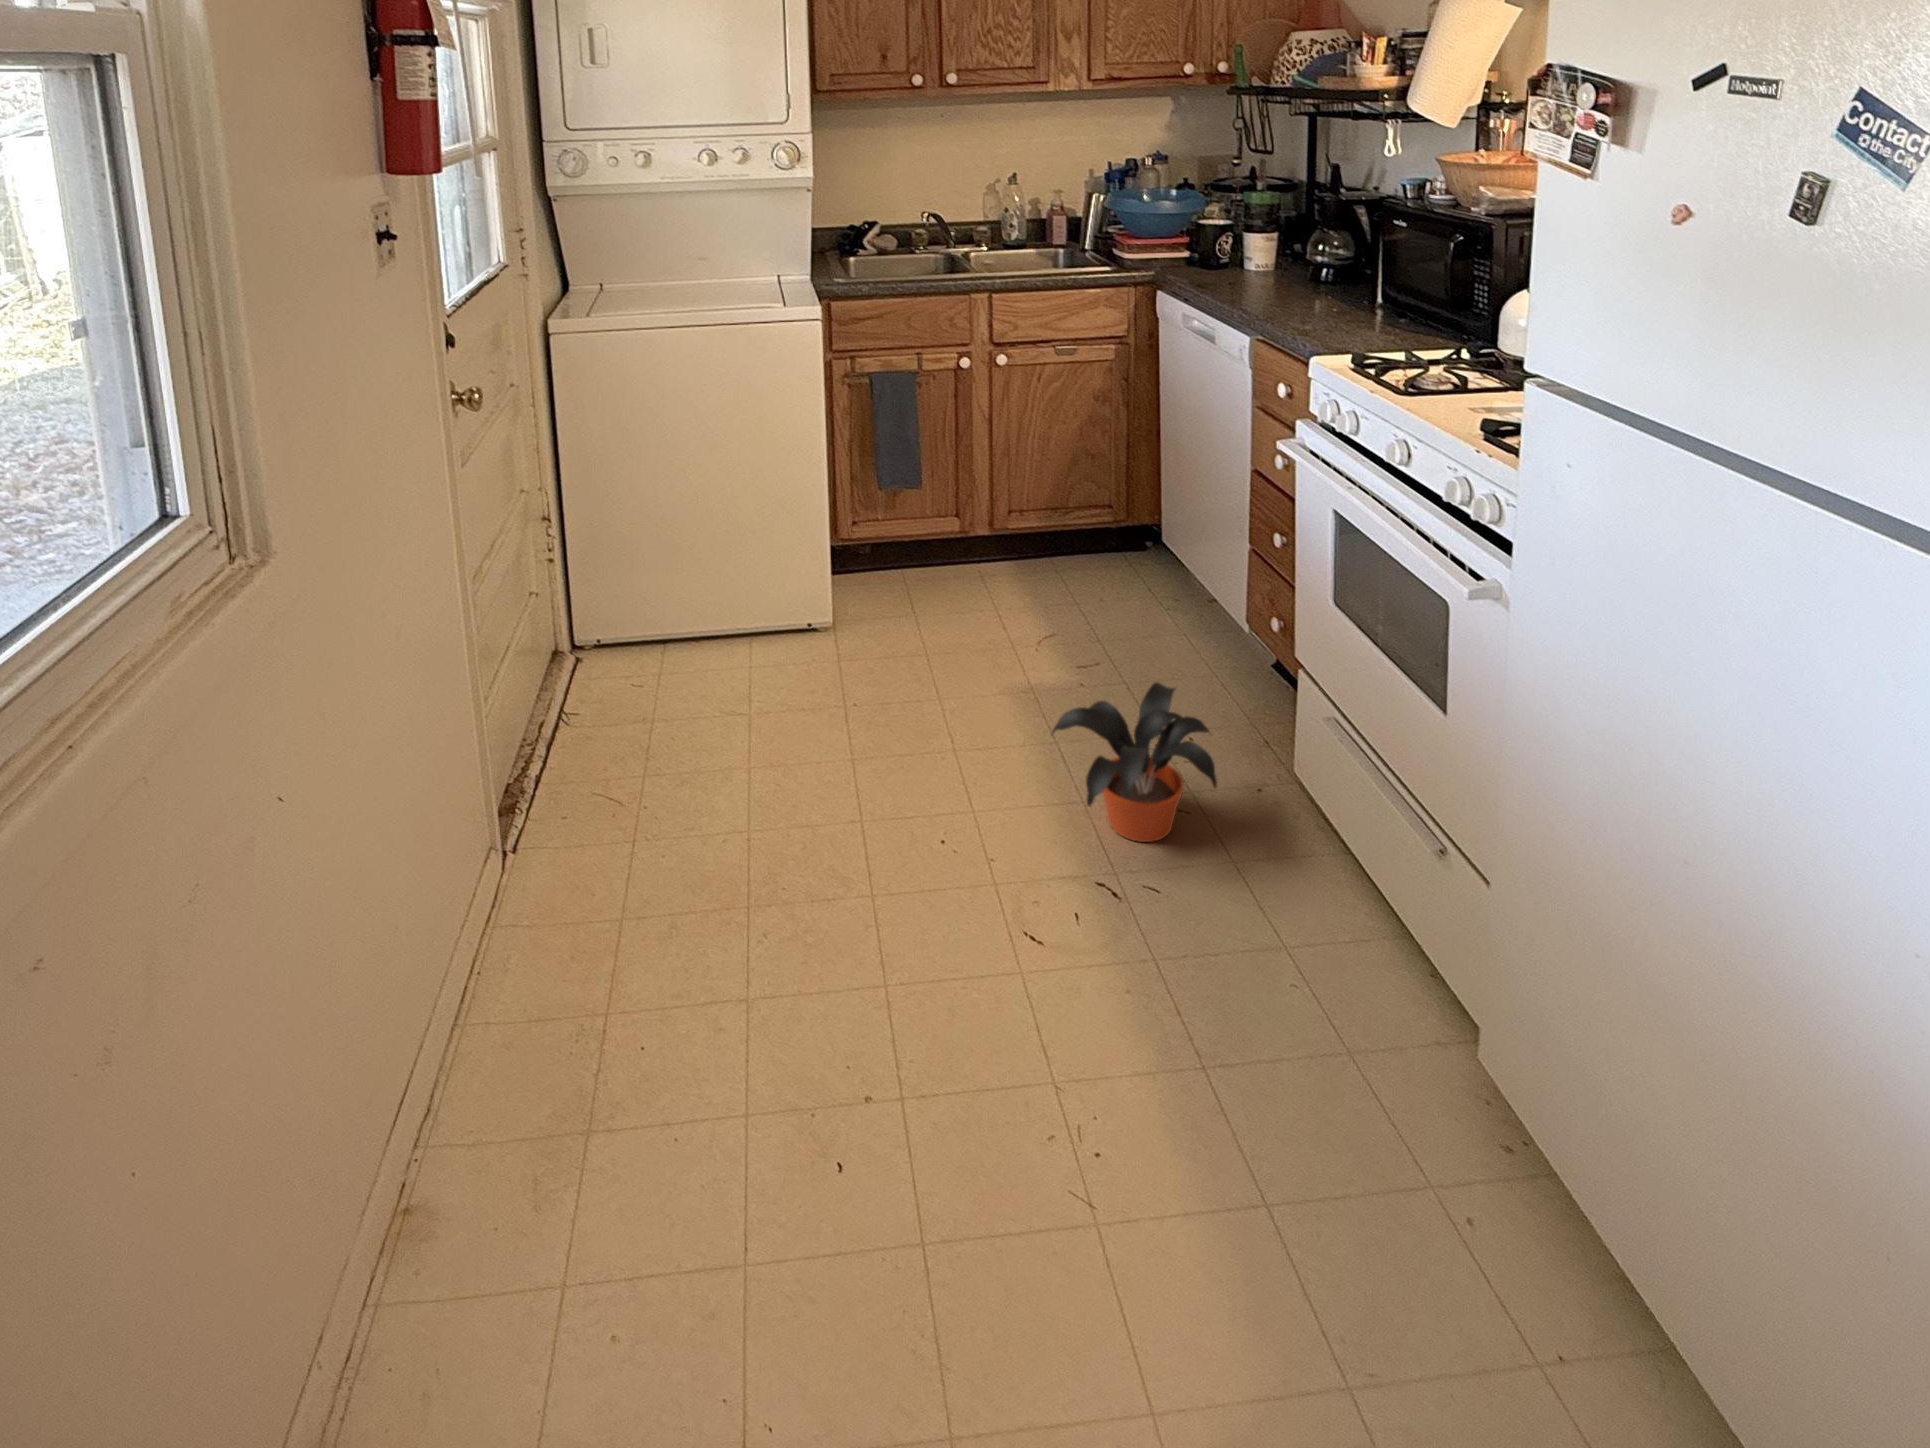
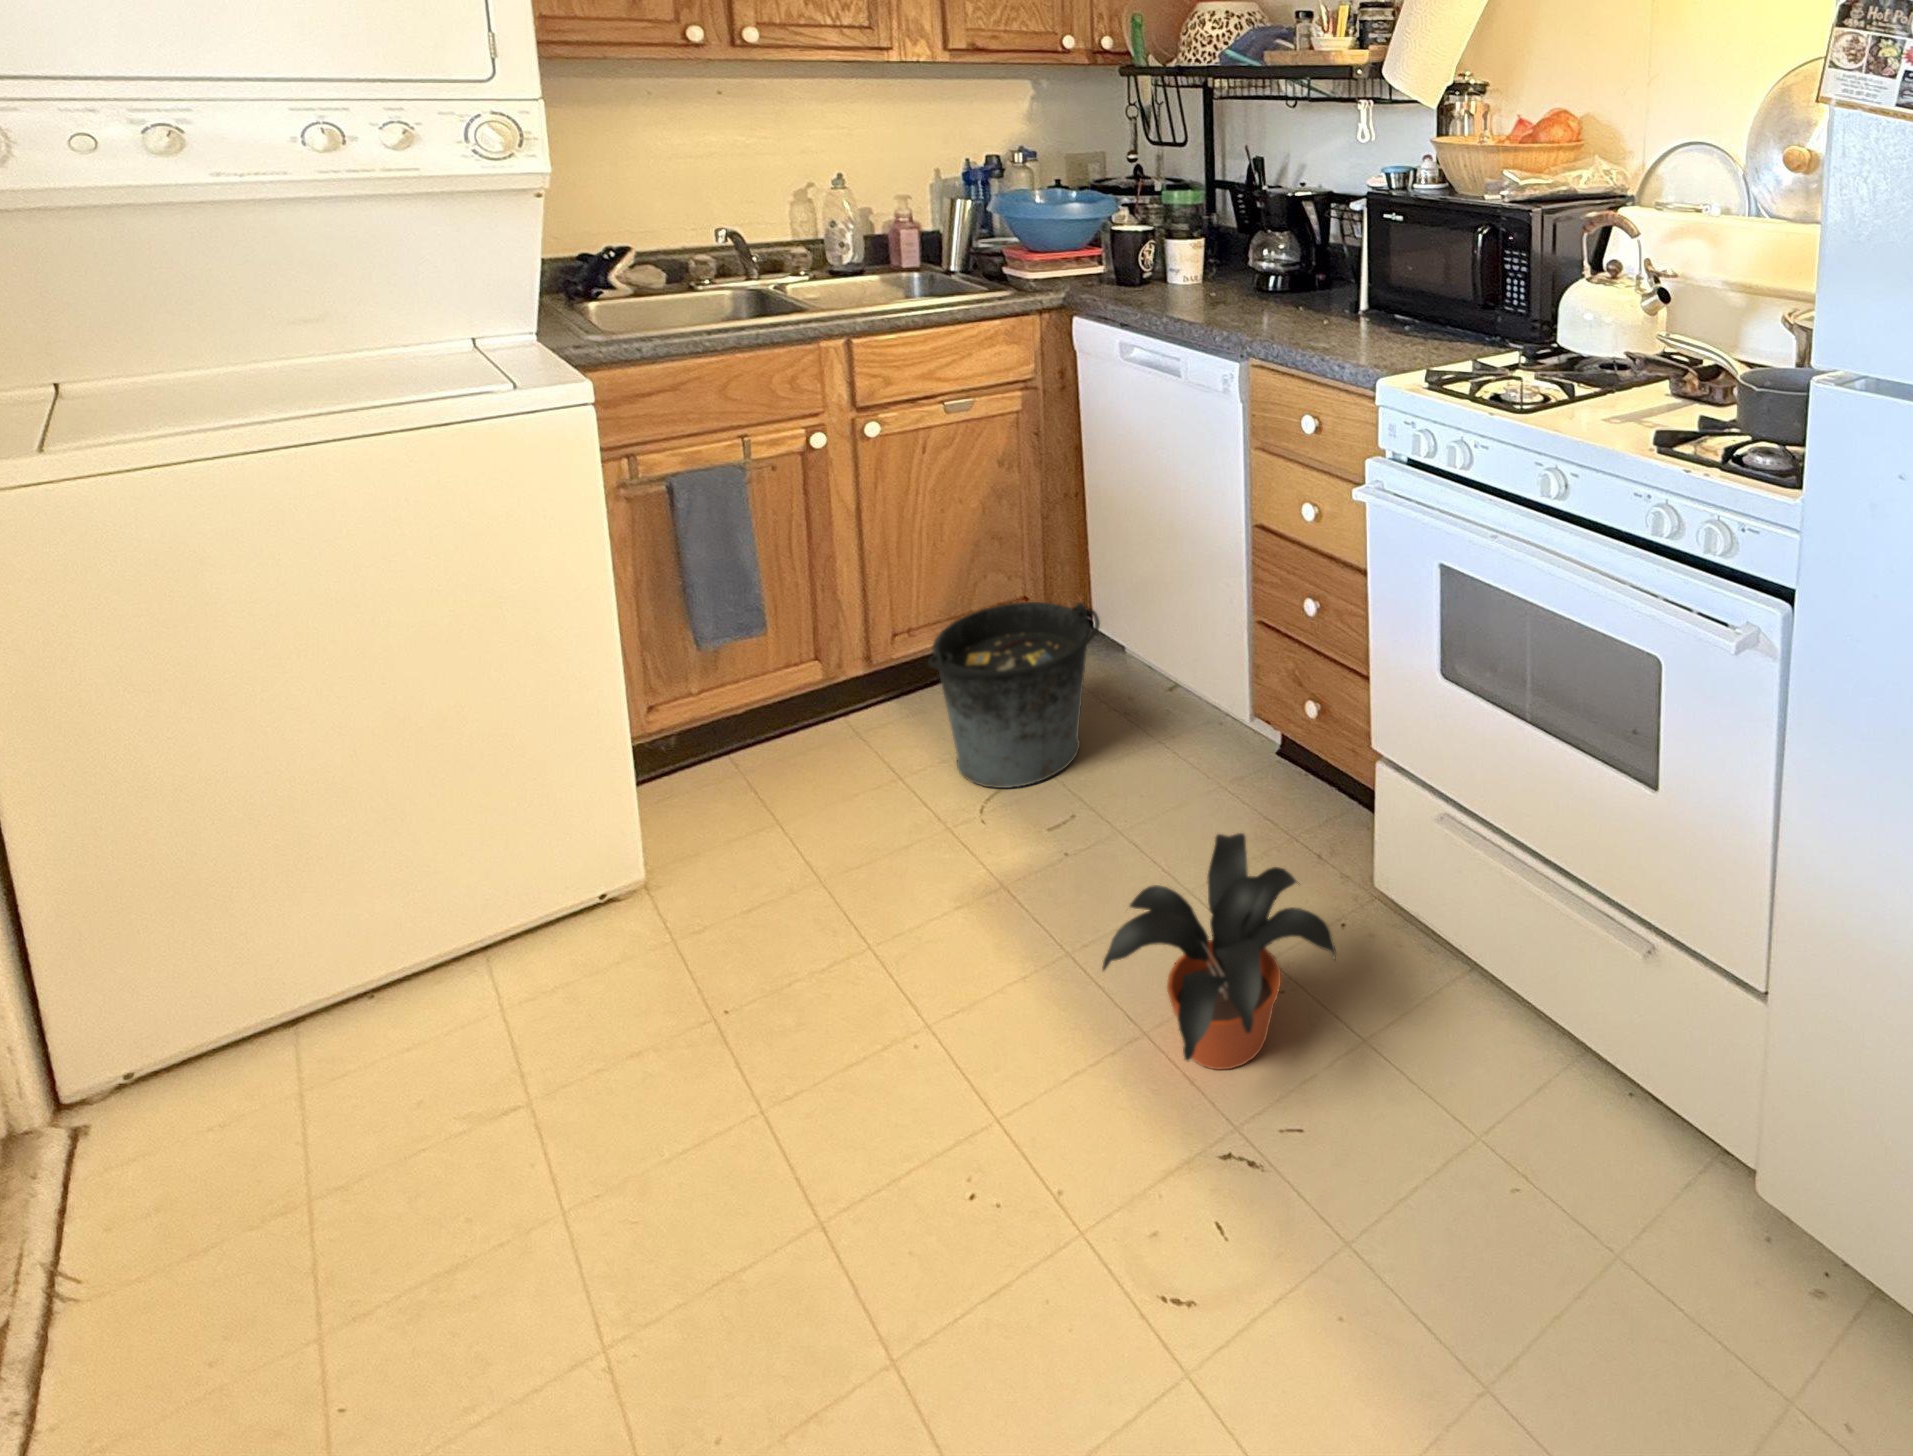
bucket: none [1010,507,1140,639] -> present [928,602,1100,788]

